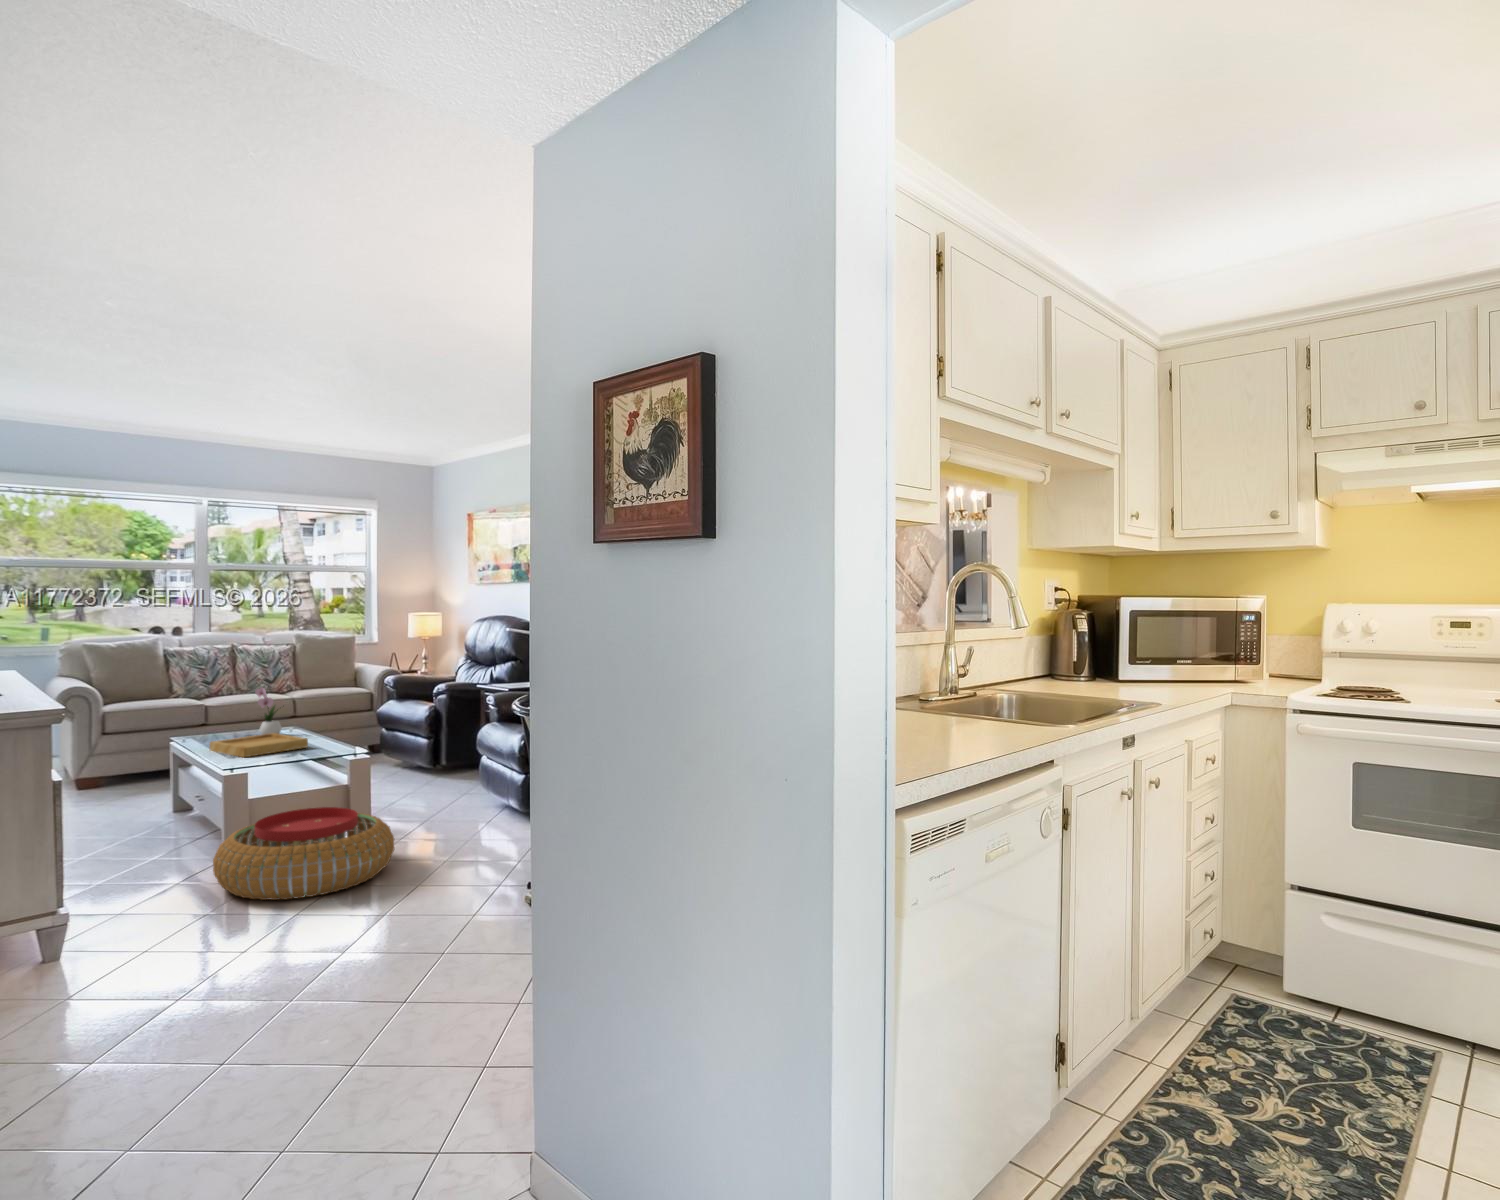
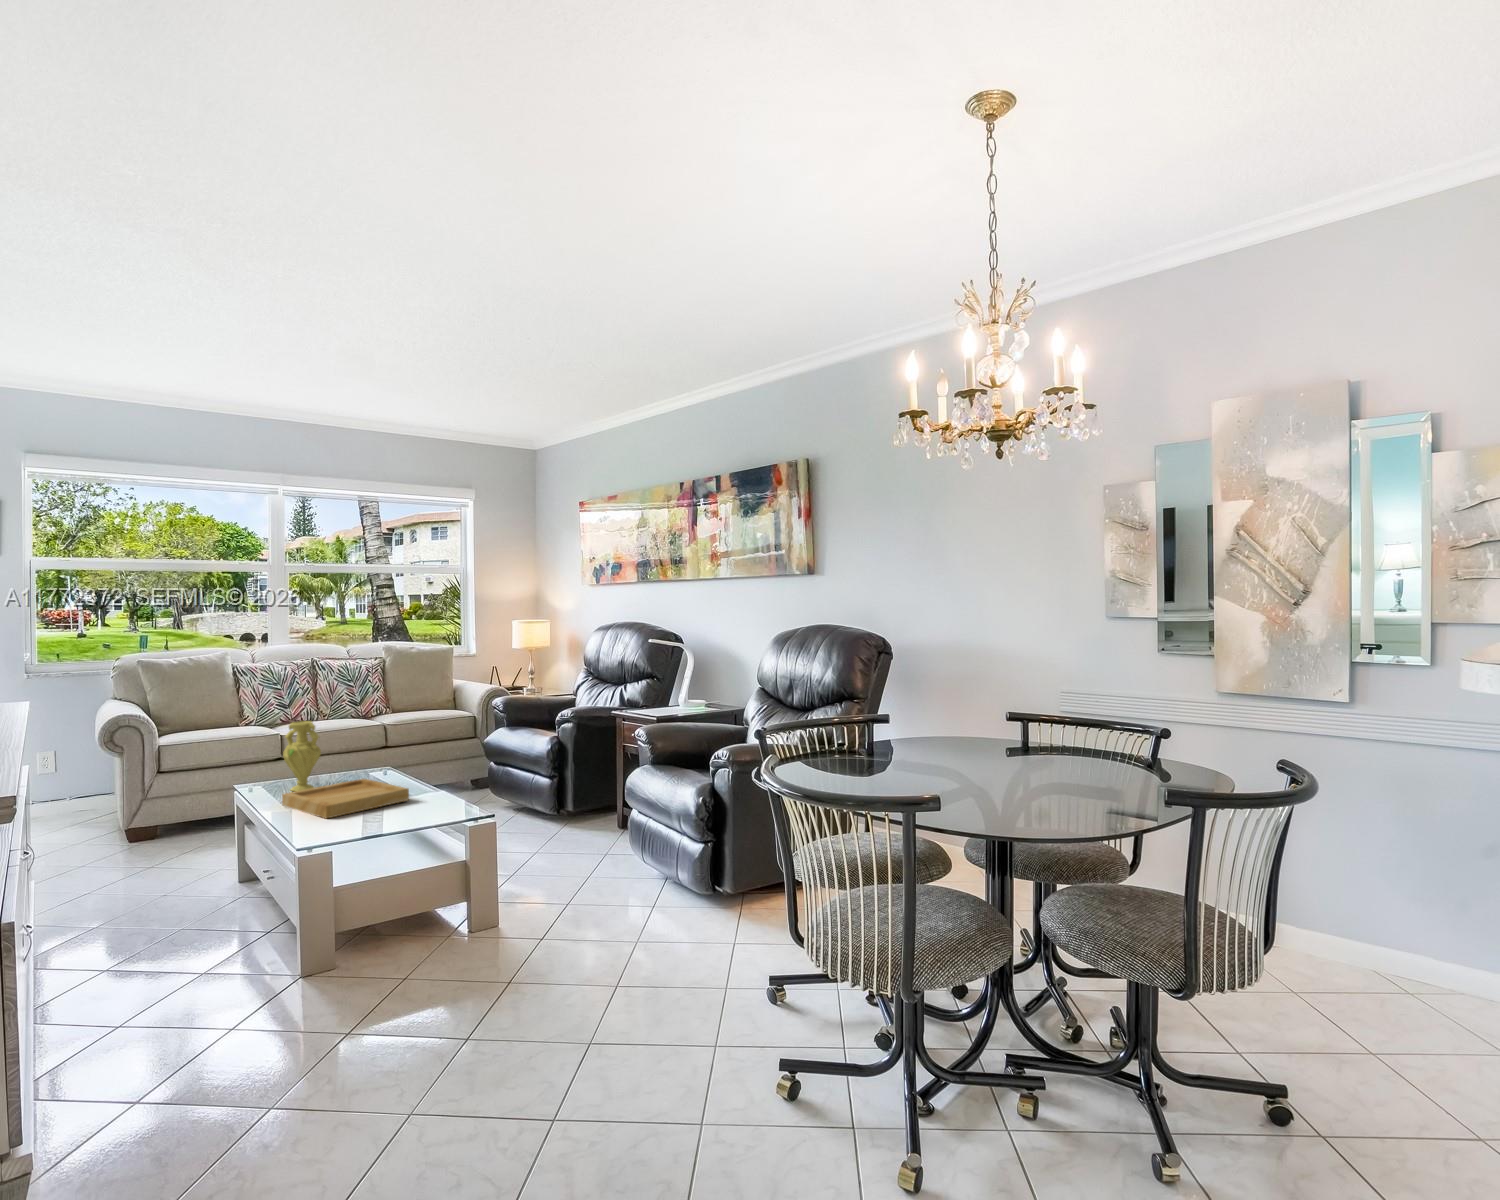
flower arrangement: present [255,686,282,734] -> none [340,707,378,781]
vase: none [210,689,240,742] -> present [283,721,321,791]
pouf: present [213,807,395,900] -> none [280,910,547,1086]

